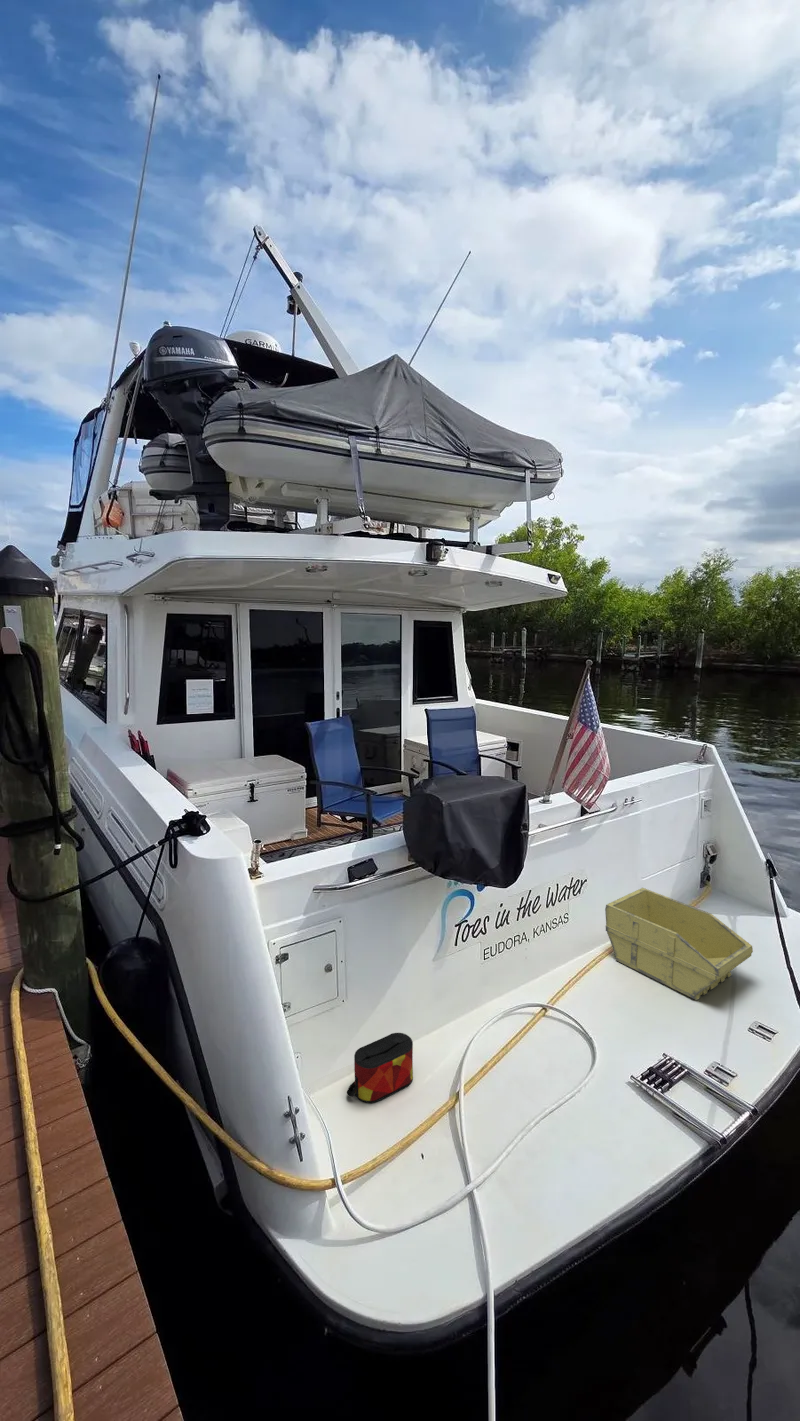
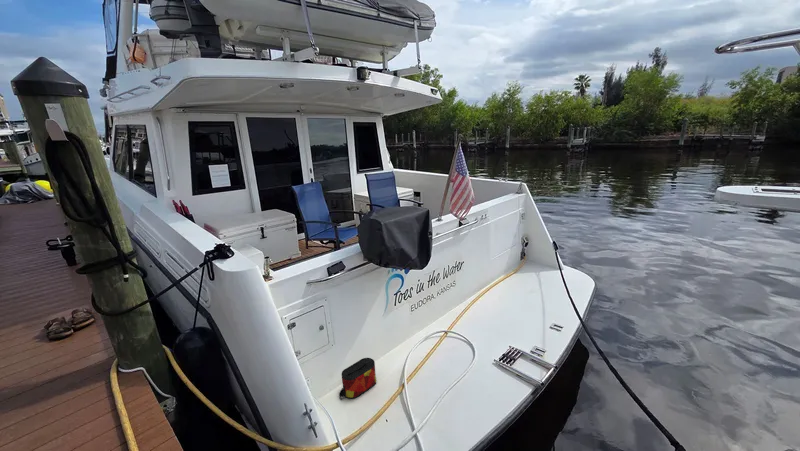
storage bin: present [605,888,753,1000] -> none [473,262,551,318]

